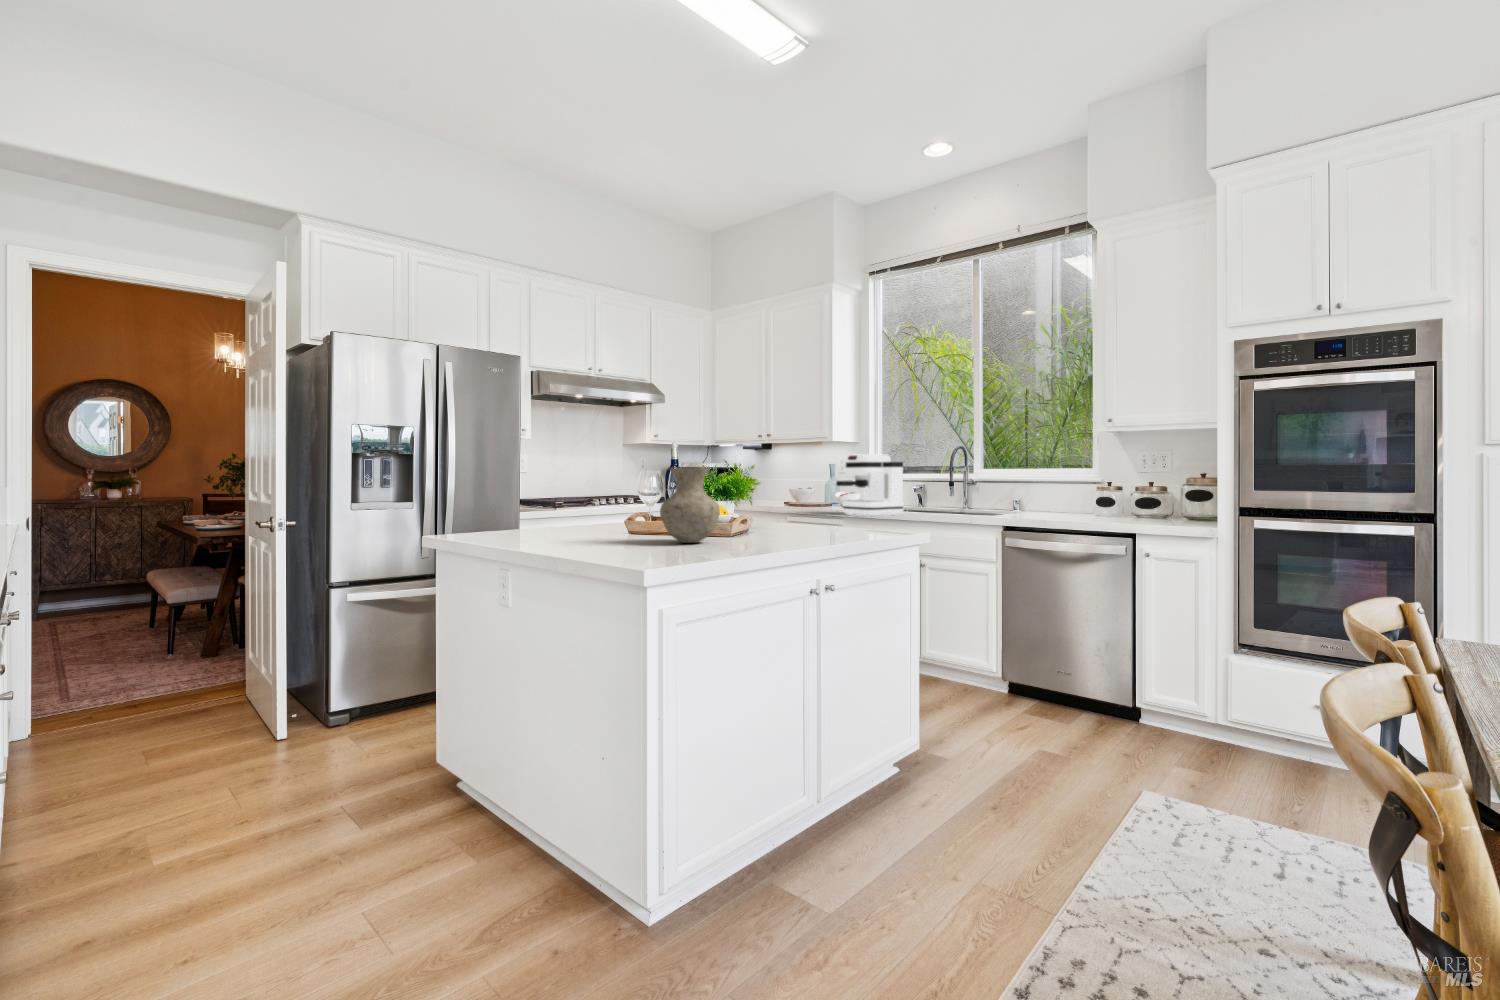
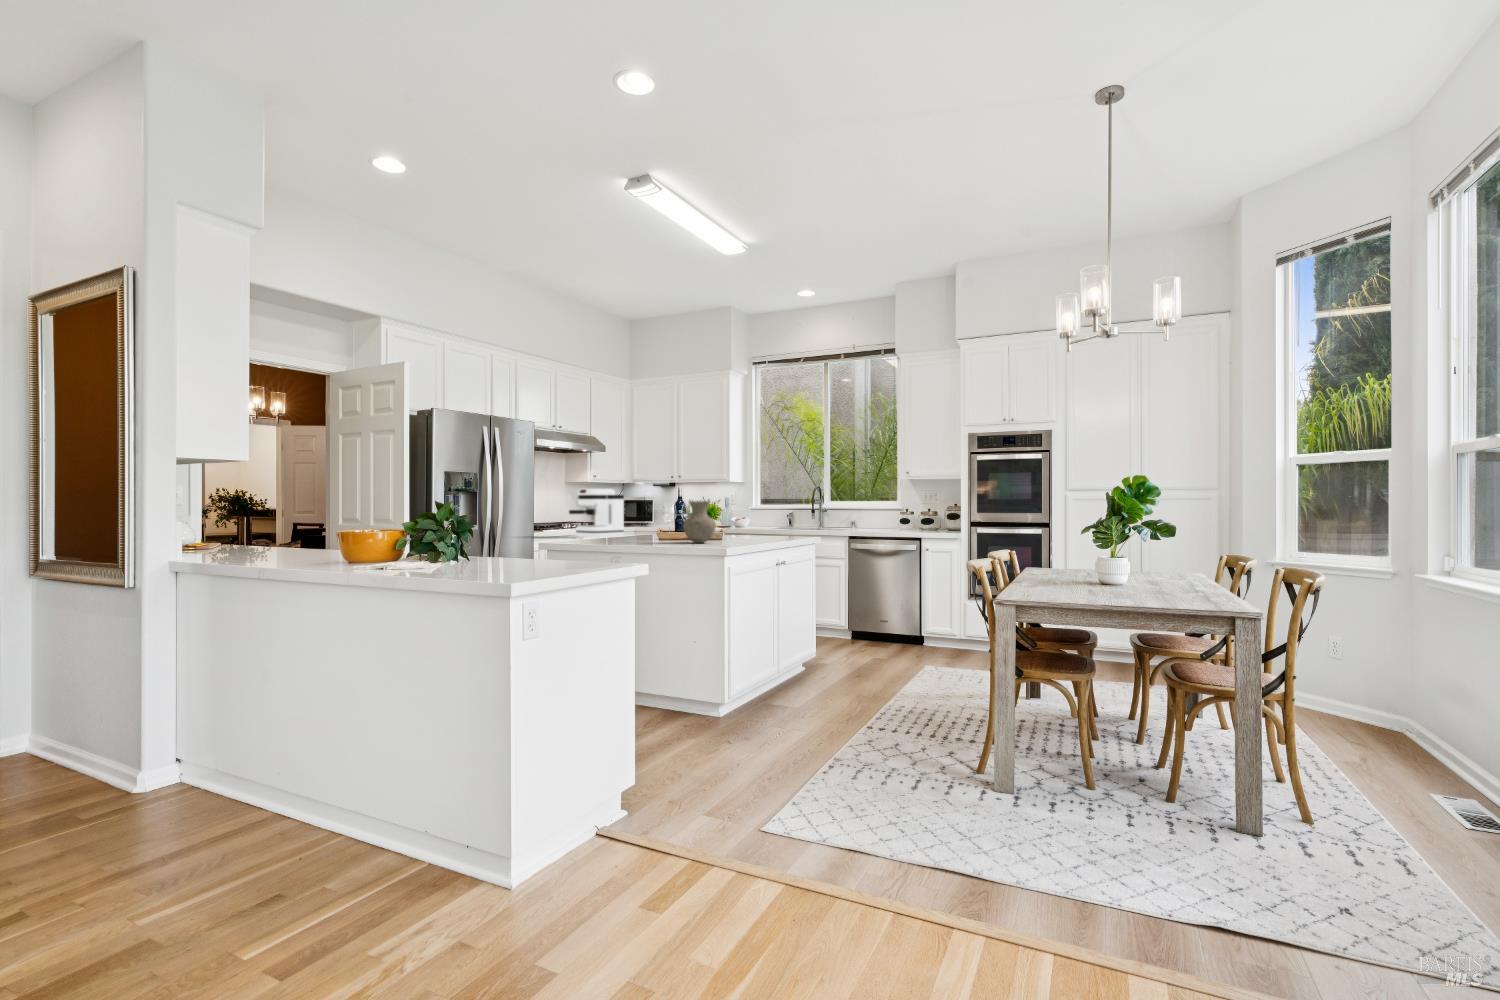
coffee maker: present [836,454,903,517] -> present [569,489,624,538]

